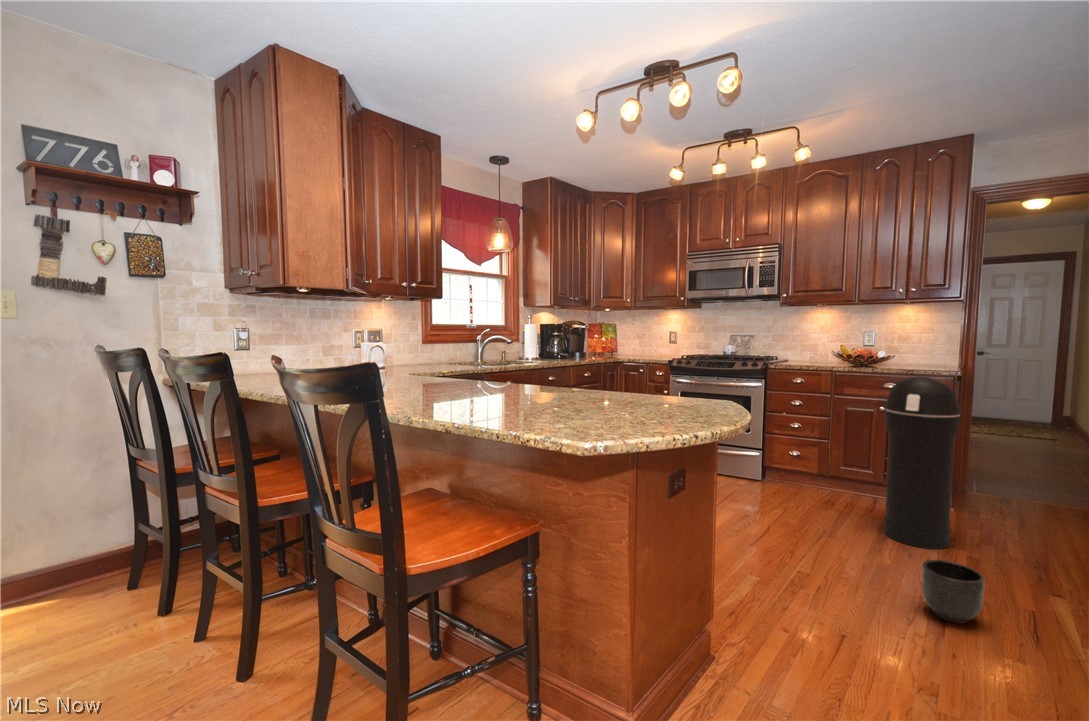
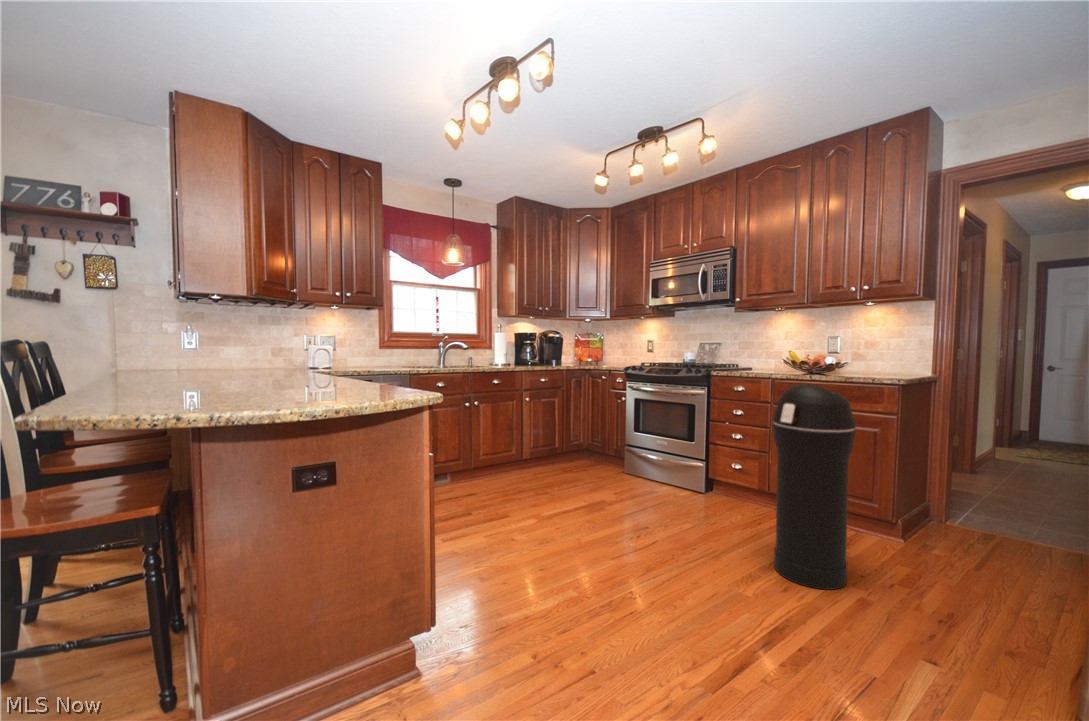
planter: present [922,560,985,623] -> none [710,597,775,680]

